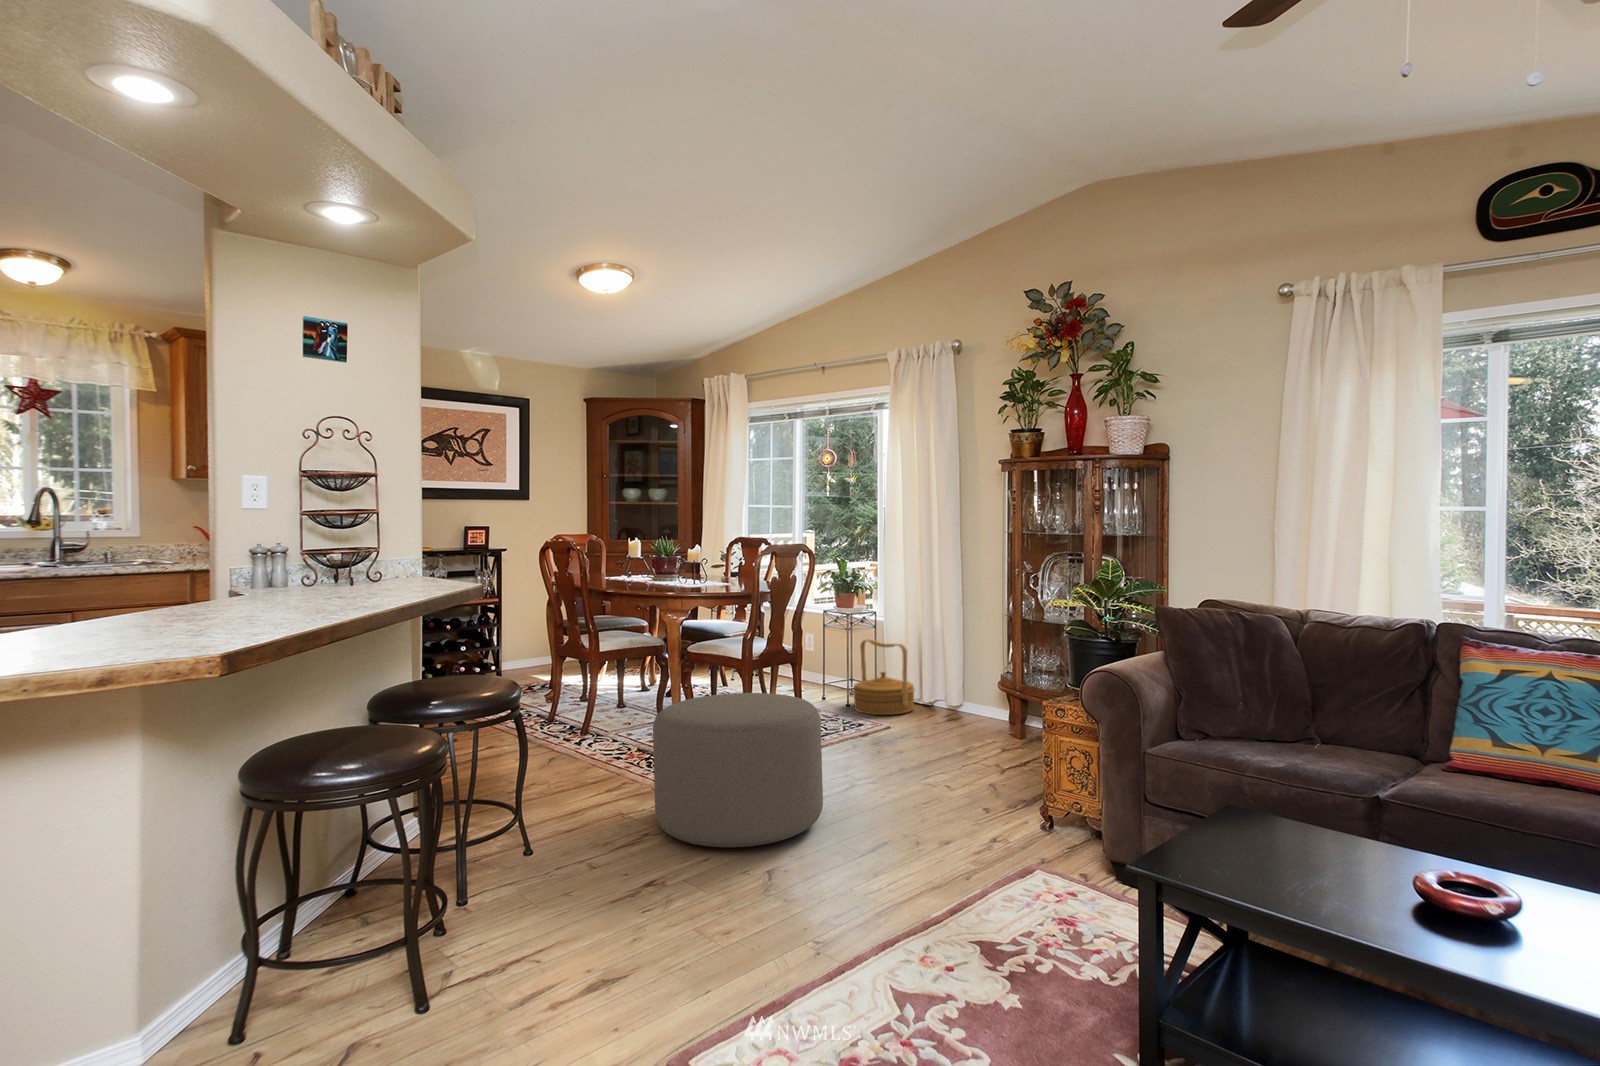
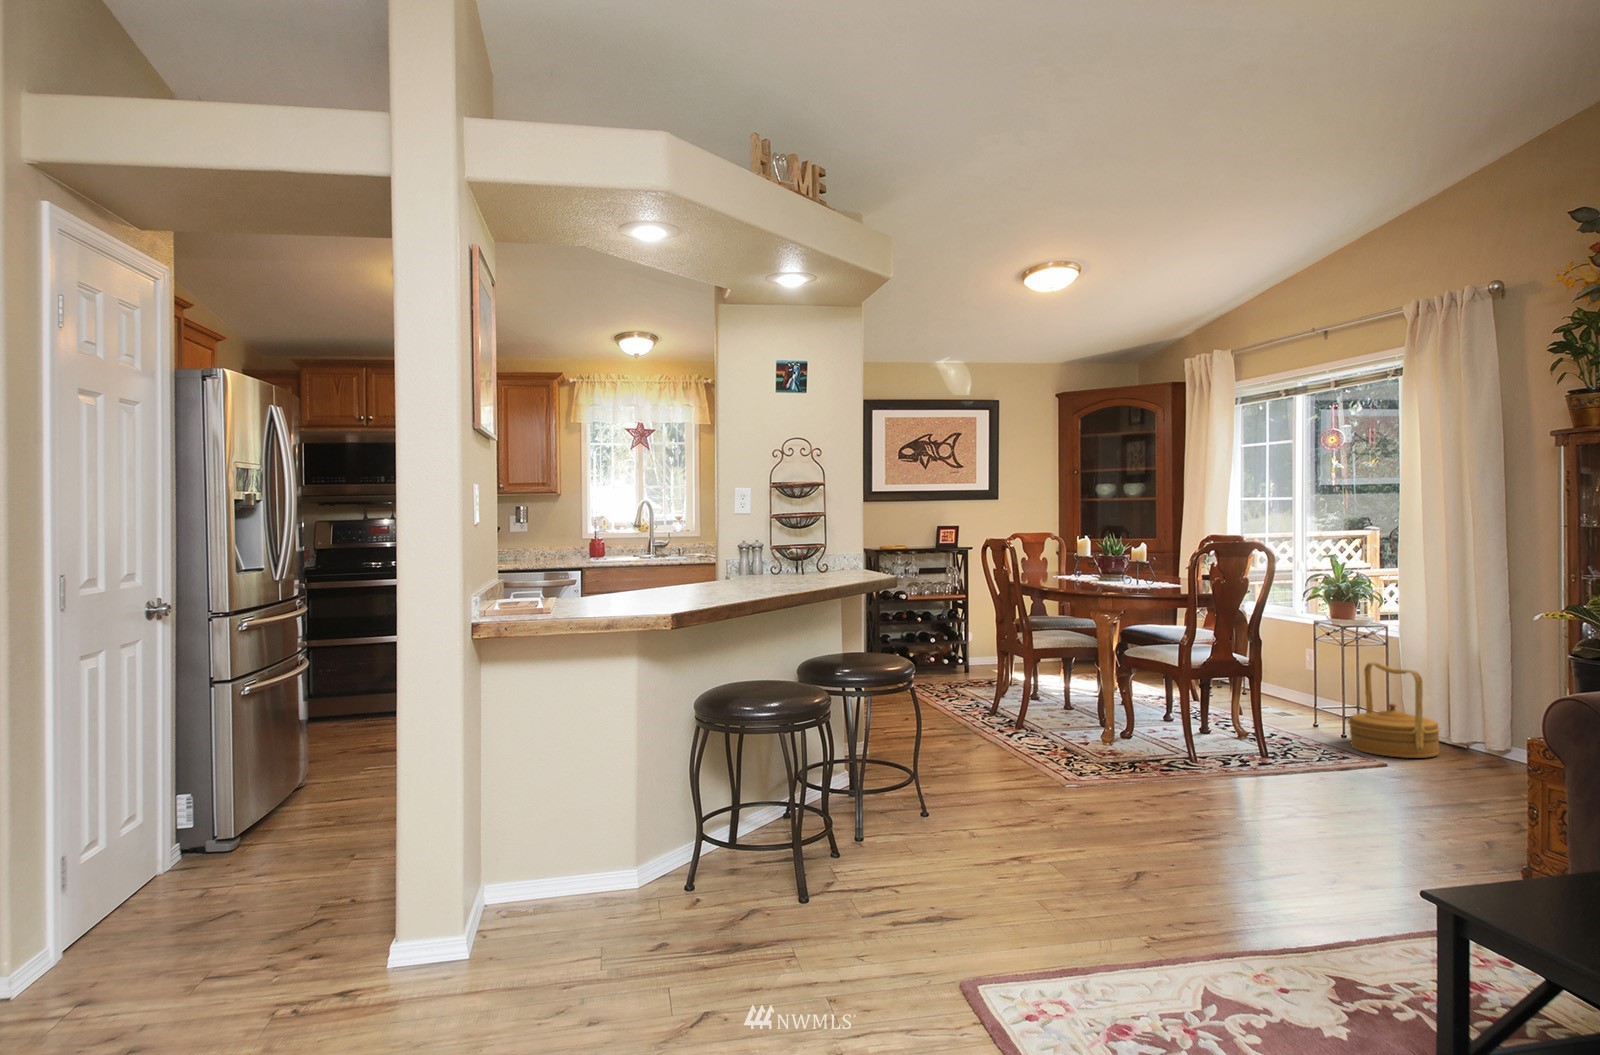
ottoman: present [653,693,823,847] -> none [1043,698,1227,850]

